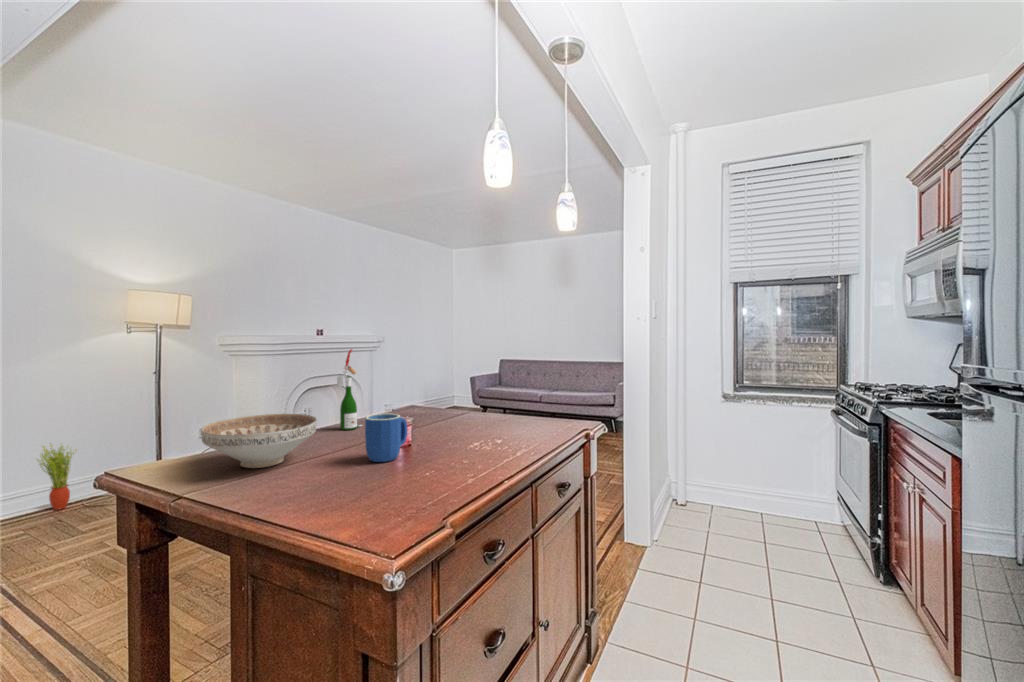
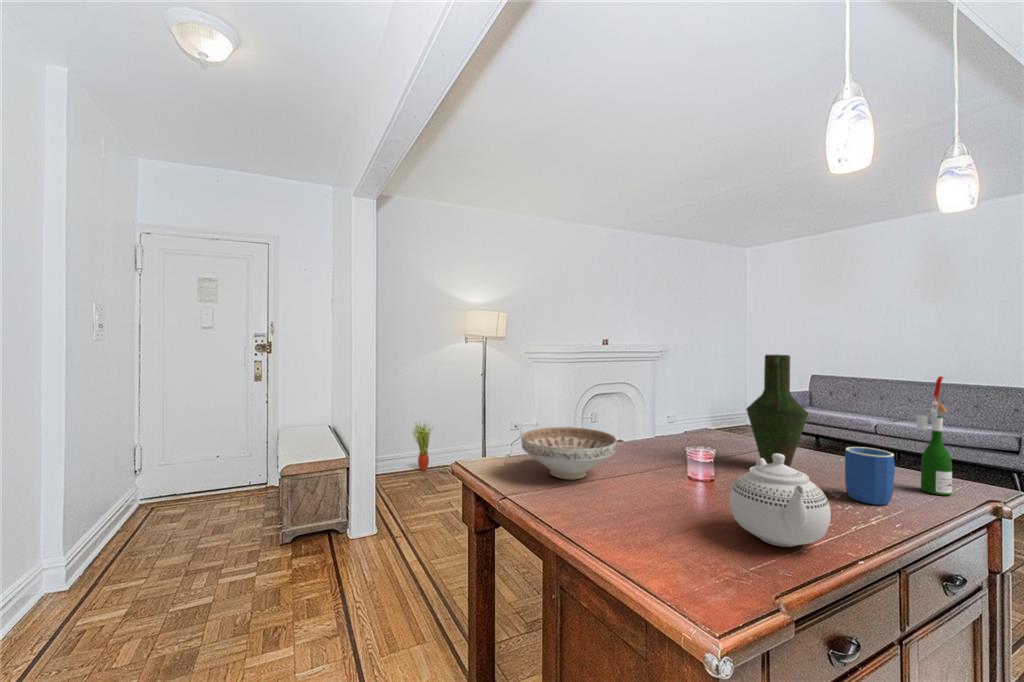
vase: none [438,334,483,430] -> present [746,354,808,467]
wine bottle: present [337,349,362,430] -> present [916,376,952,495]
teapot: none [416,408,487,483] -> present [730,453,831,547]
mug: present [365,414,408,462] -> present [845,447,895,505]

